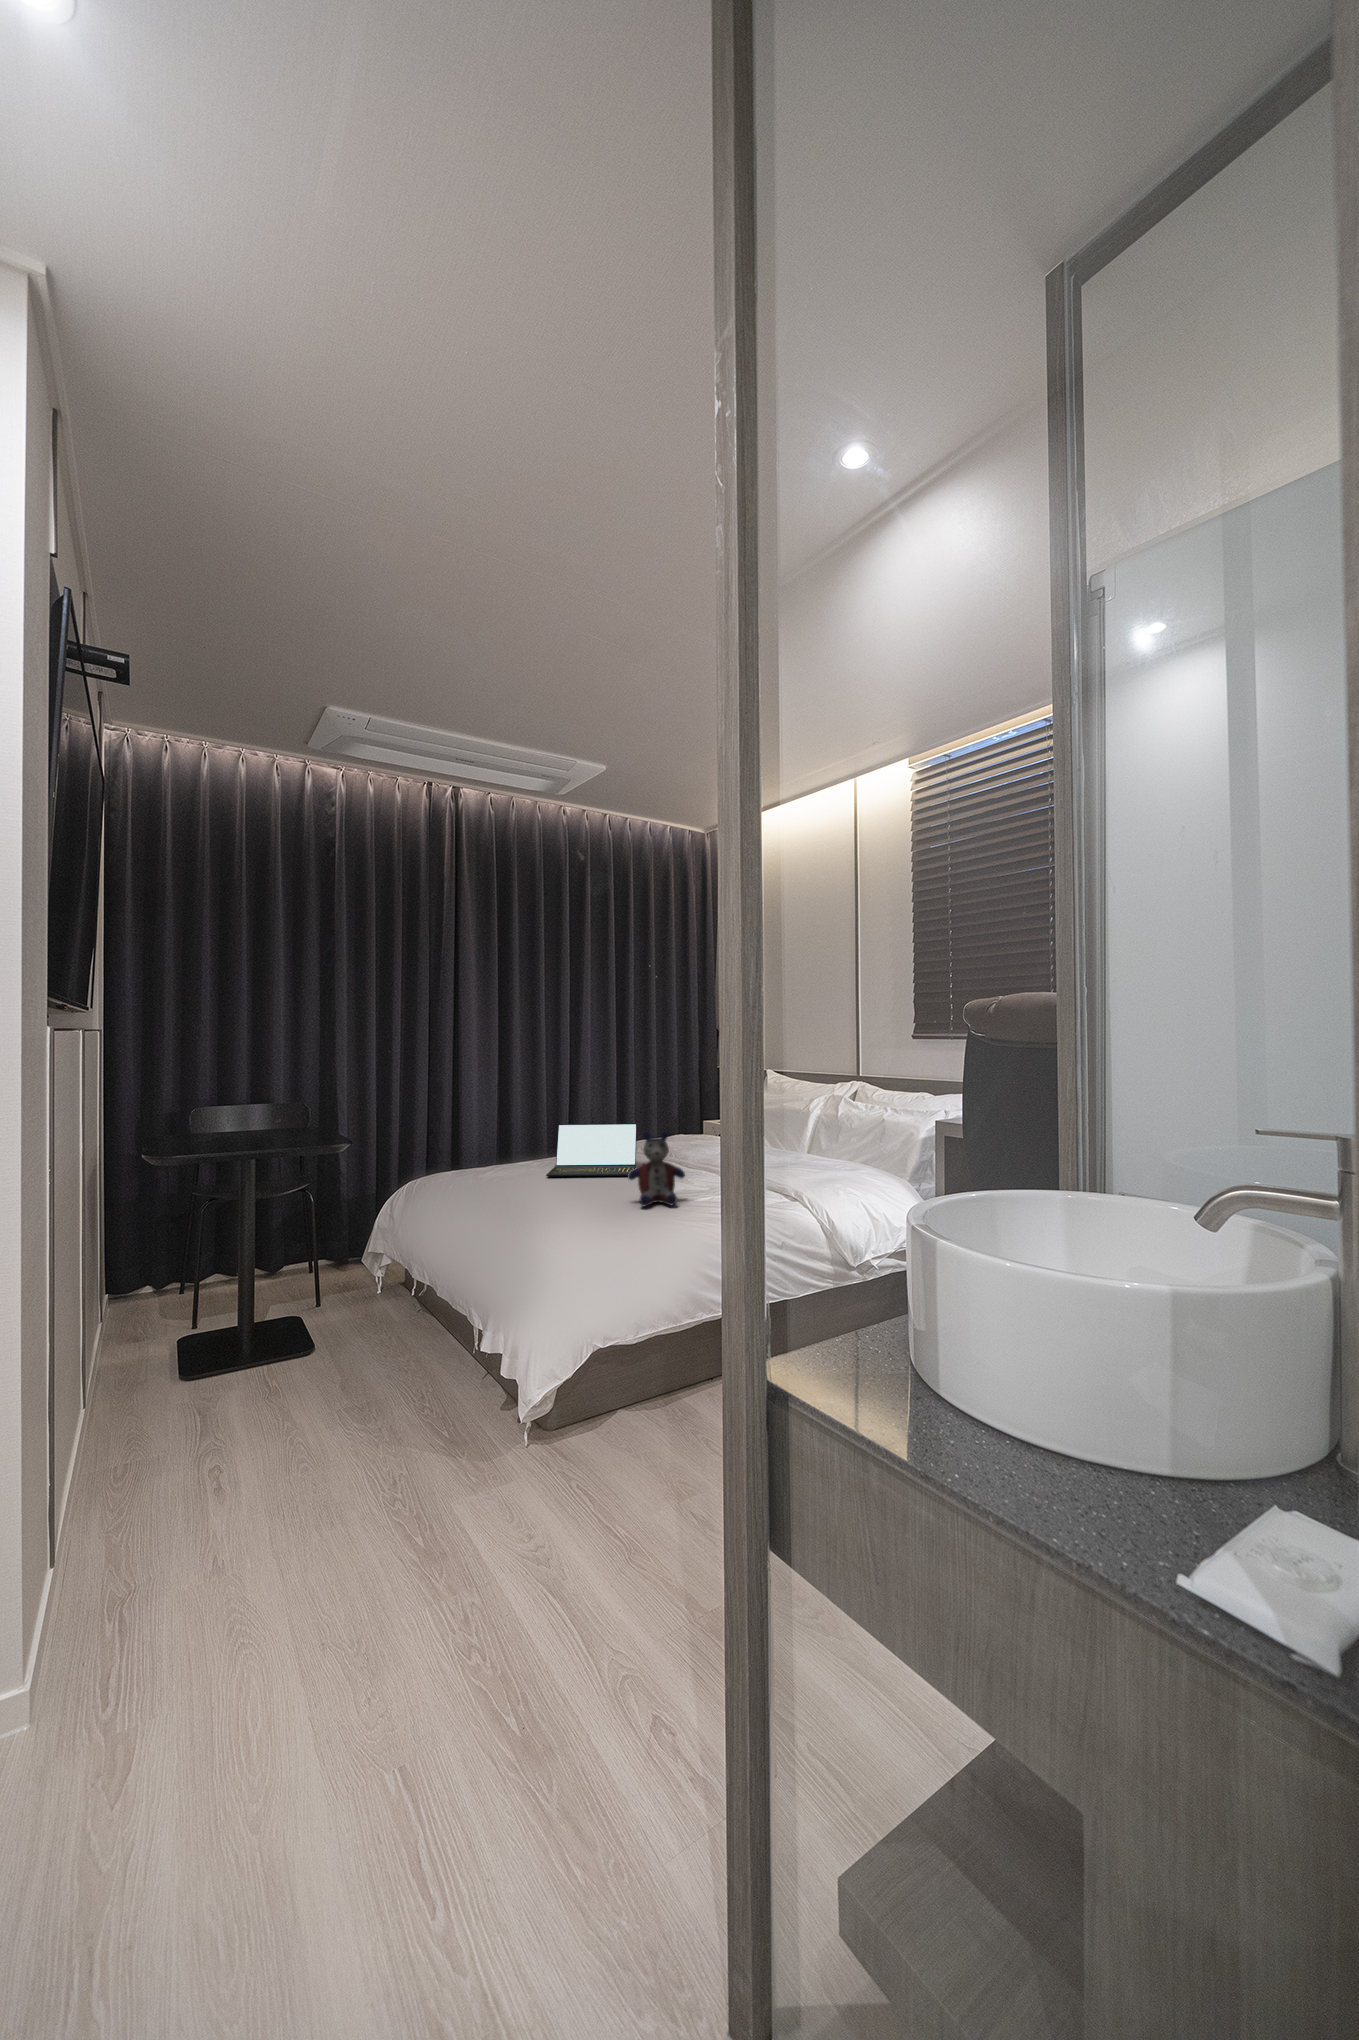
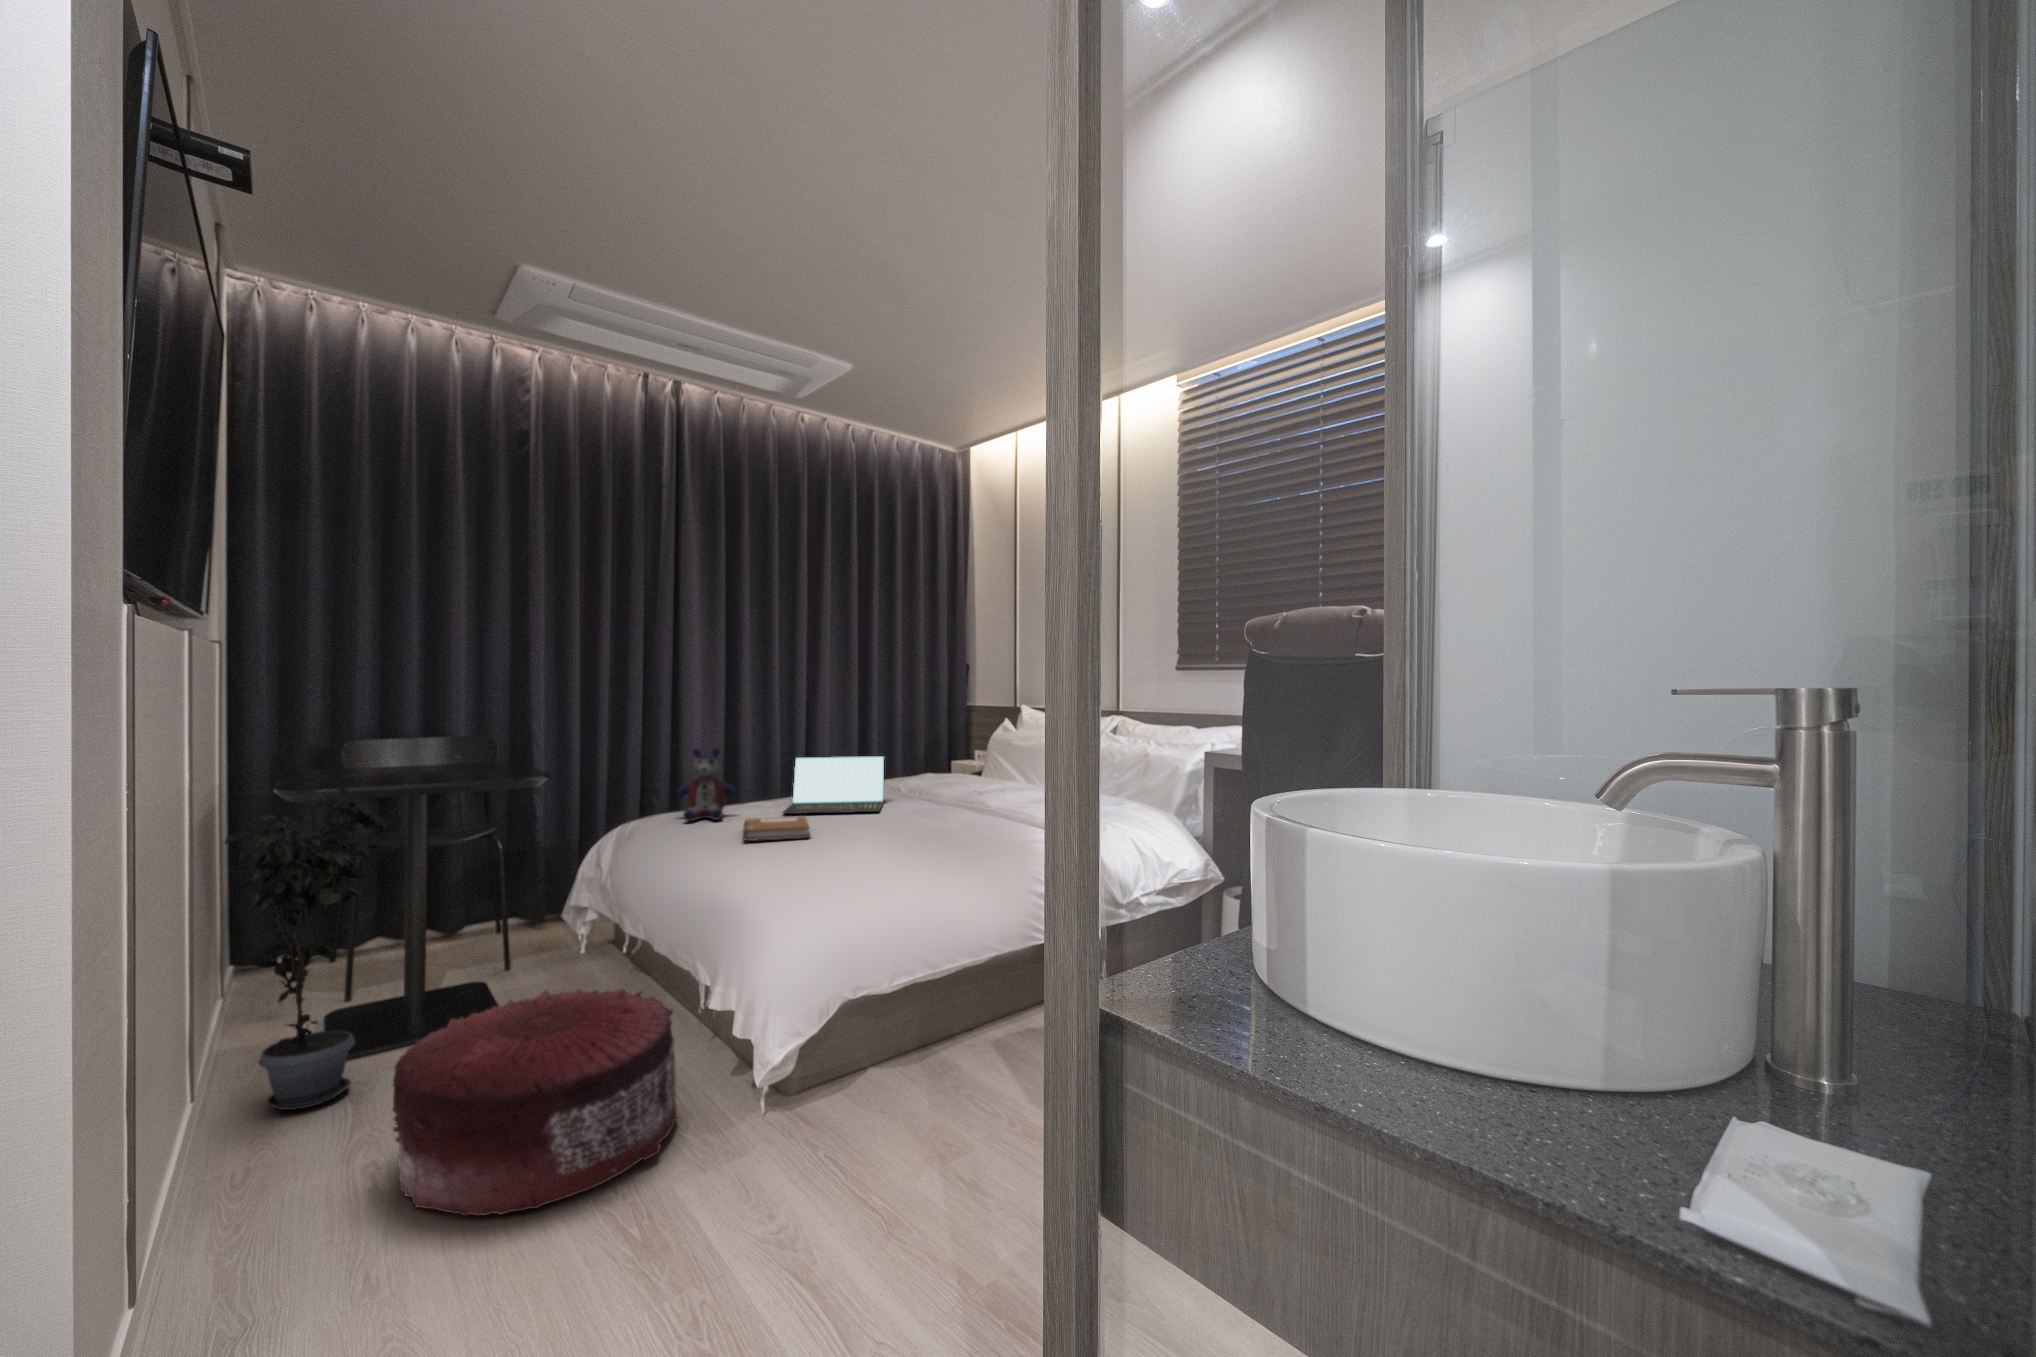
stuffed bear: present [628,1131,685,1206] -> present [677,748,737,821]
potted plant: none [103,1155,228,1419] -> present [225,786,387,1110]
notebook: none [511,1180,568,1203] -> present [743,816,810,841]
pouf: none [234,1328,456,1515] -> present [393,989,679,1216]

